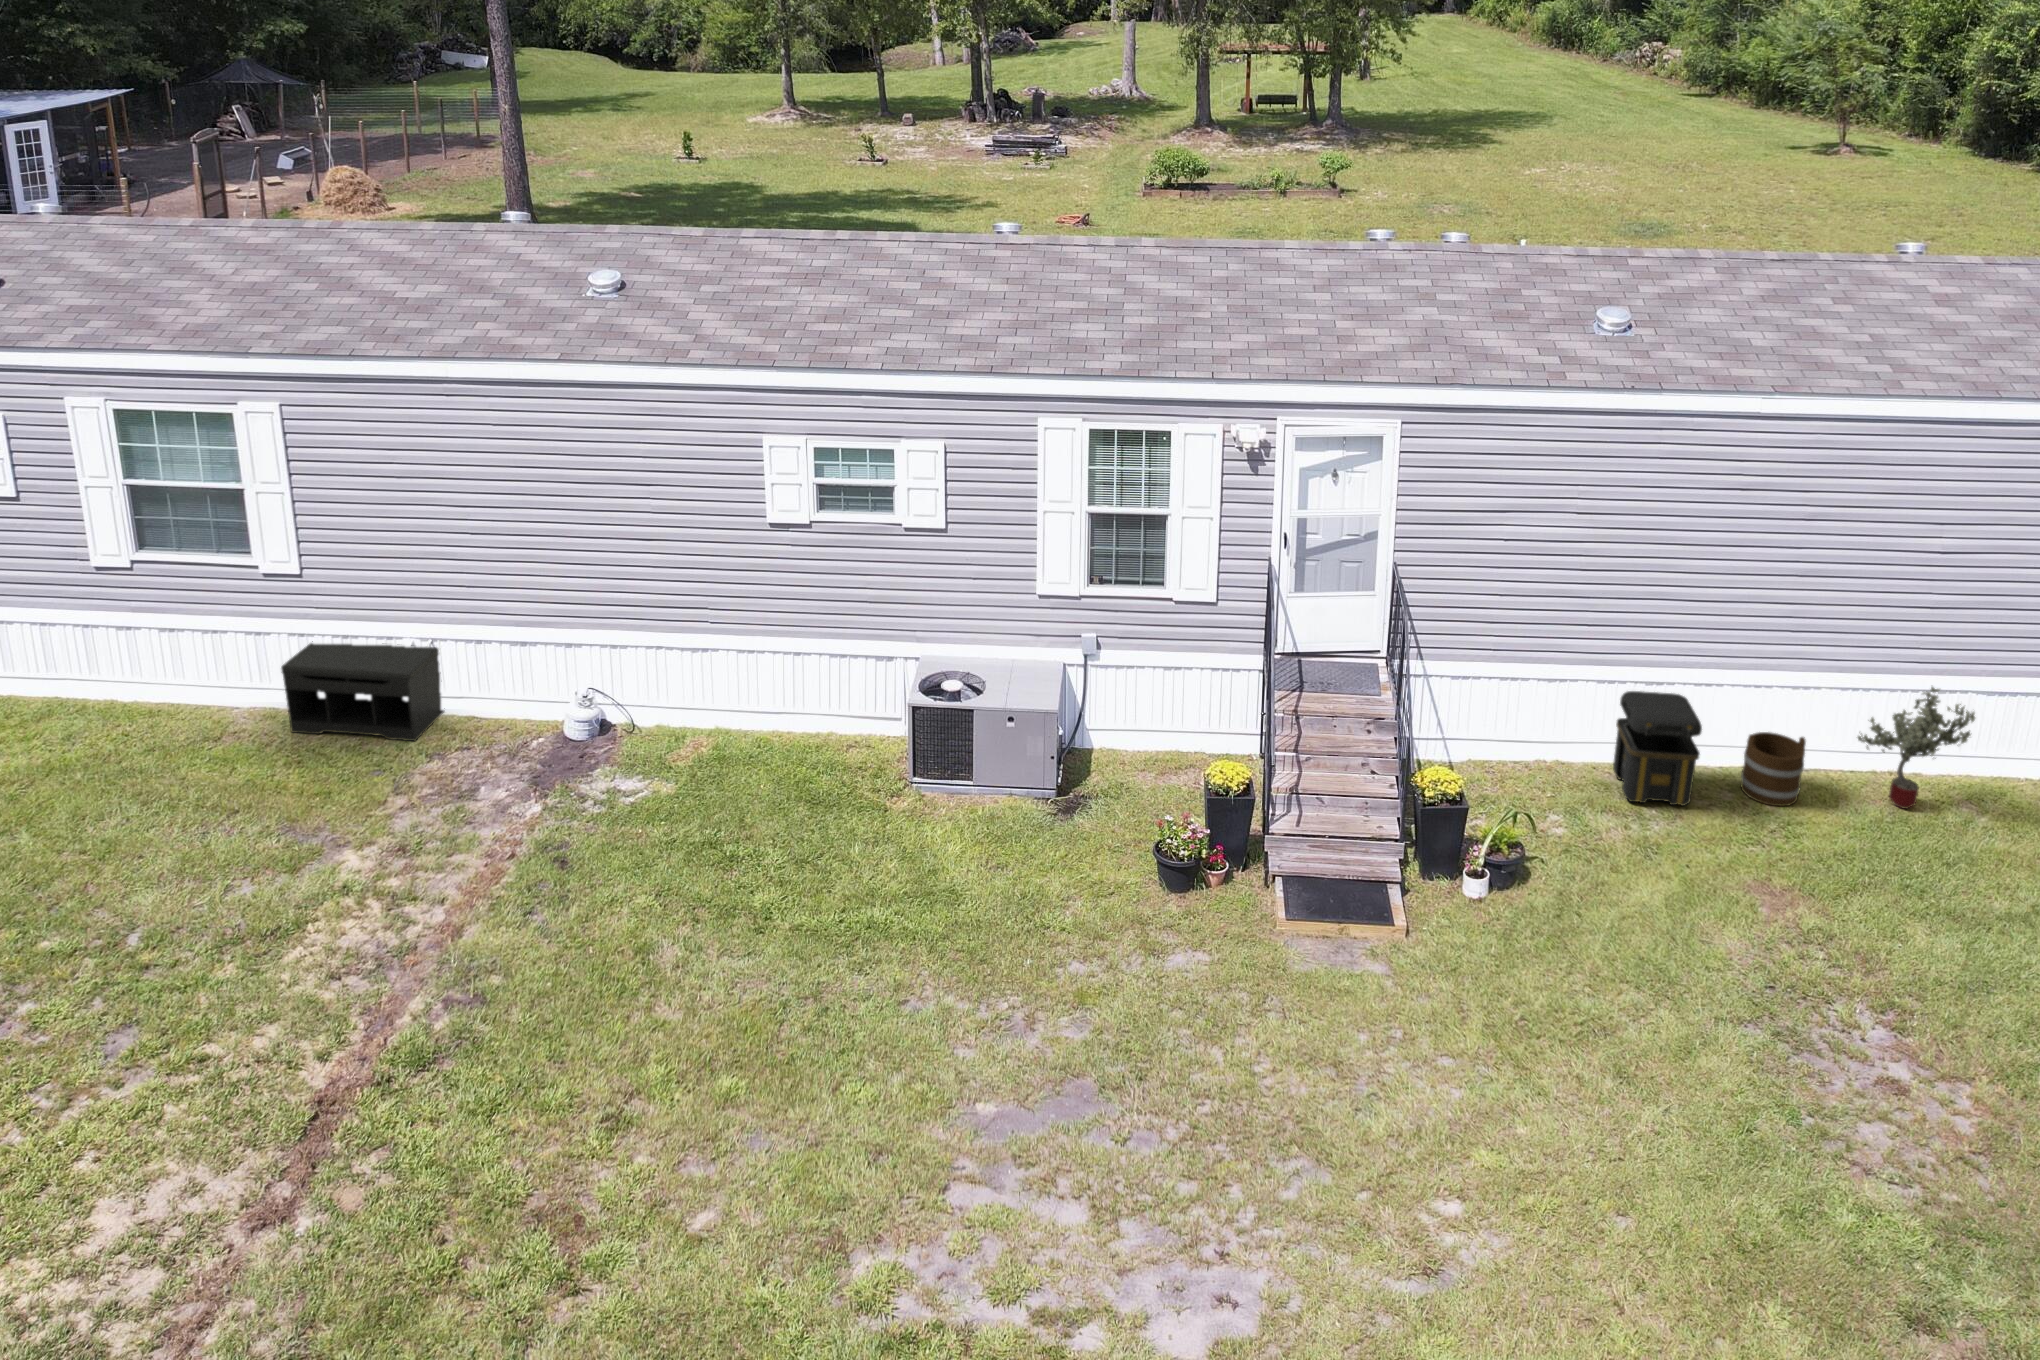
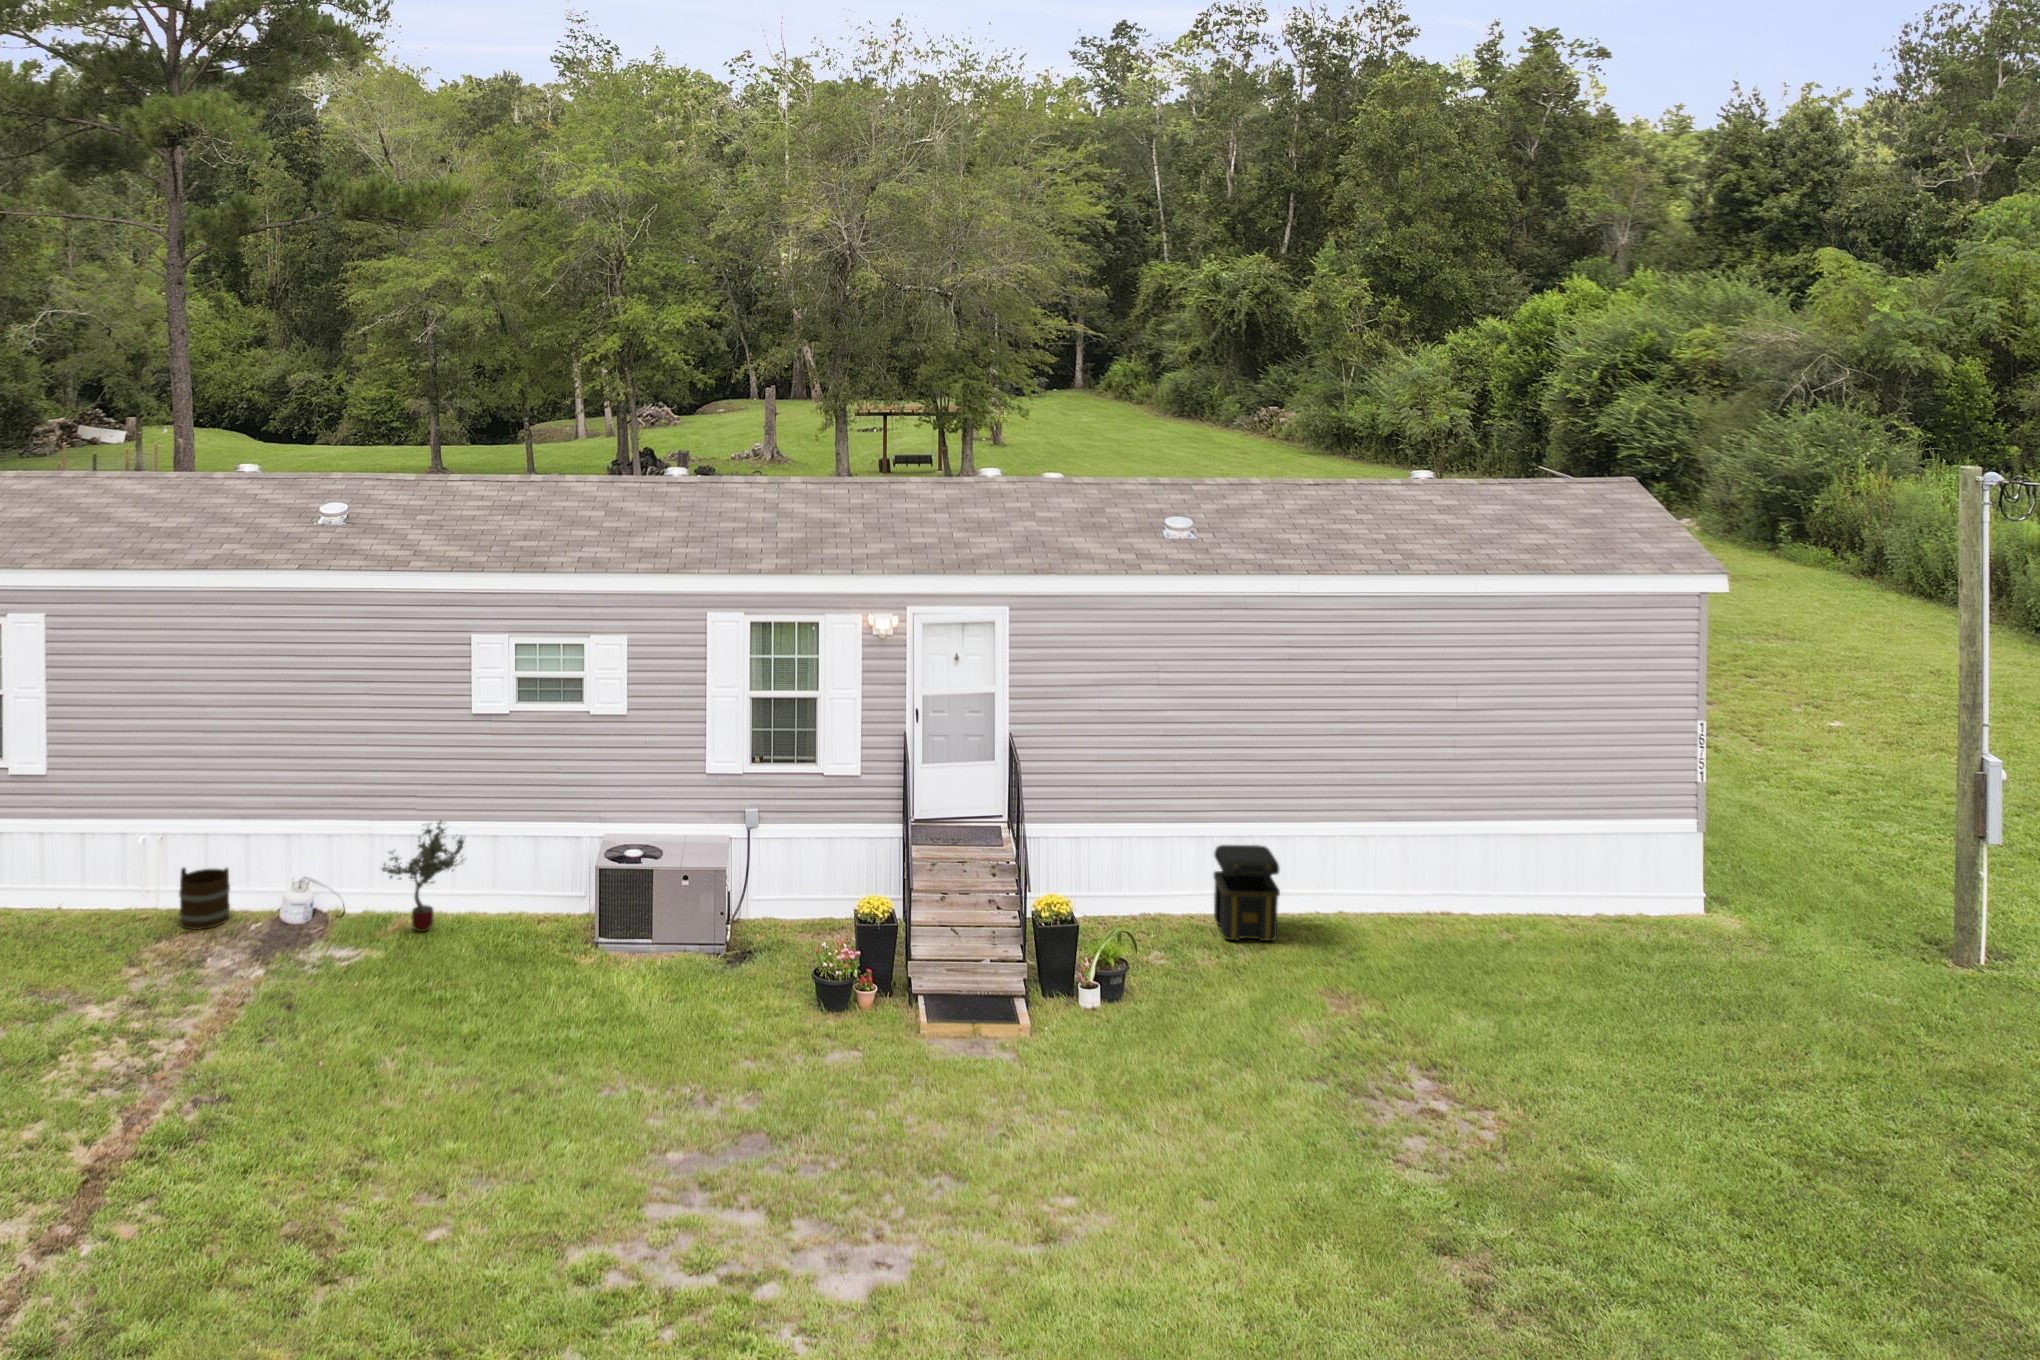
bench: present [281,641,444,741] -> none [22,846,169,934]
potted tree: present [1858,687,1975,809] -> present [382,821,464,932]
bucket: present [1741,732,1806,806] -> present [179,868,230,930]

